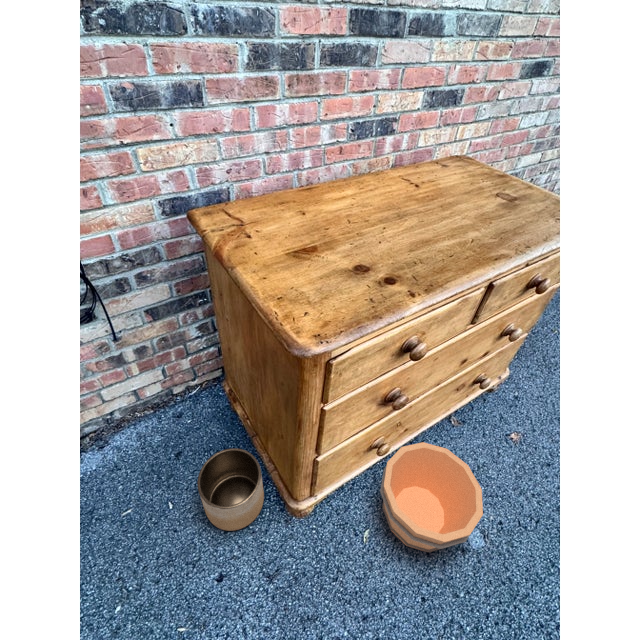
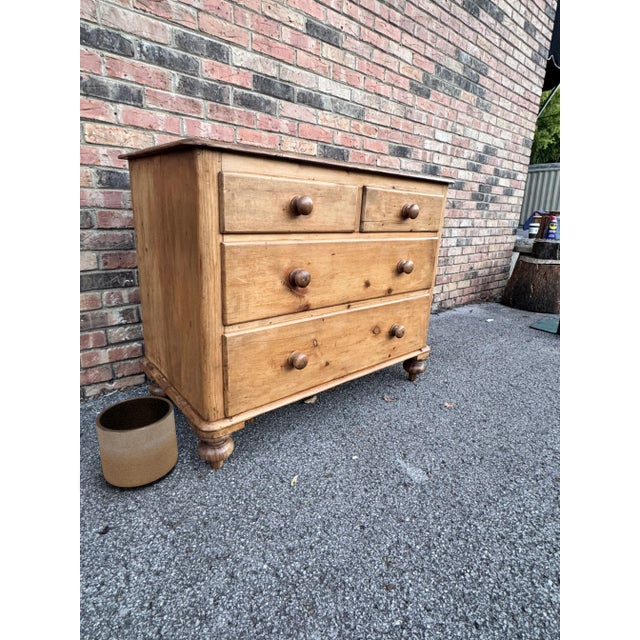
bucket: present [380,442,483,552] -> none [304,381,409,488]

